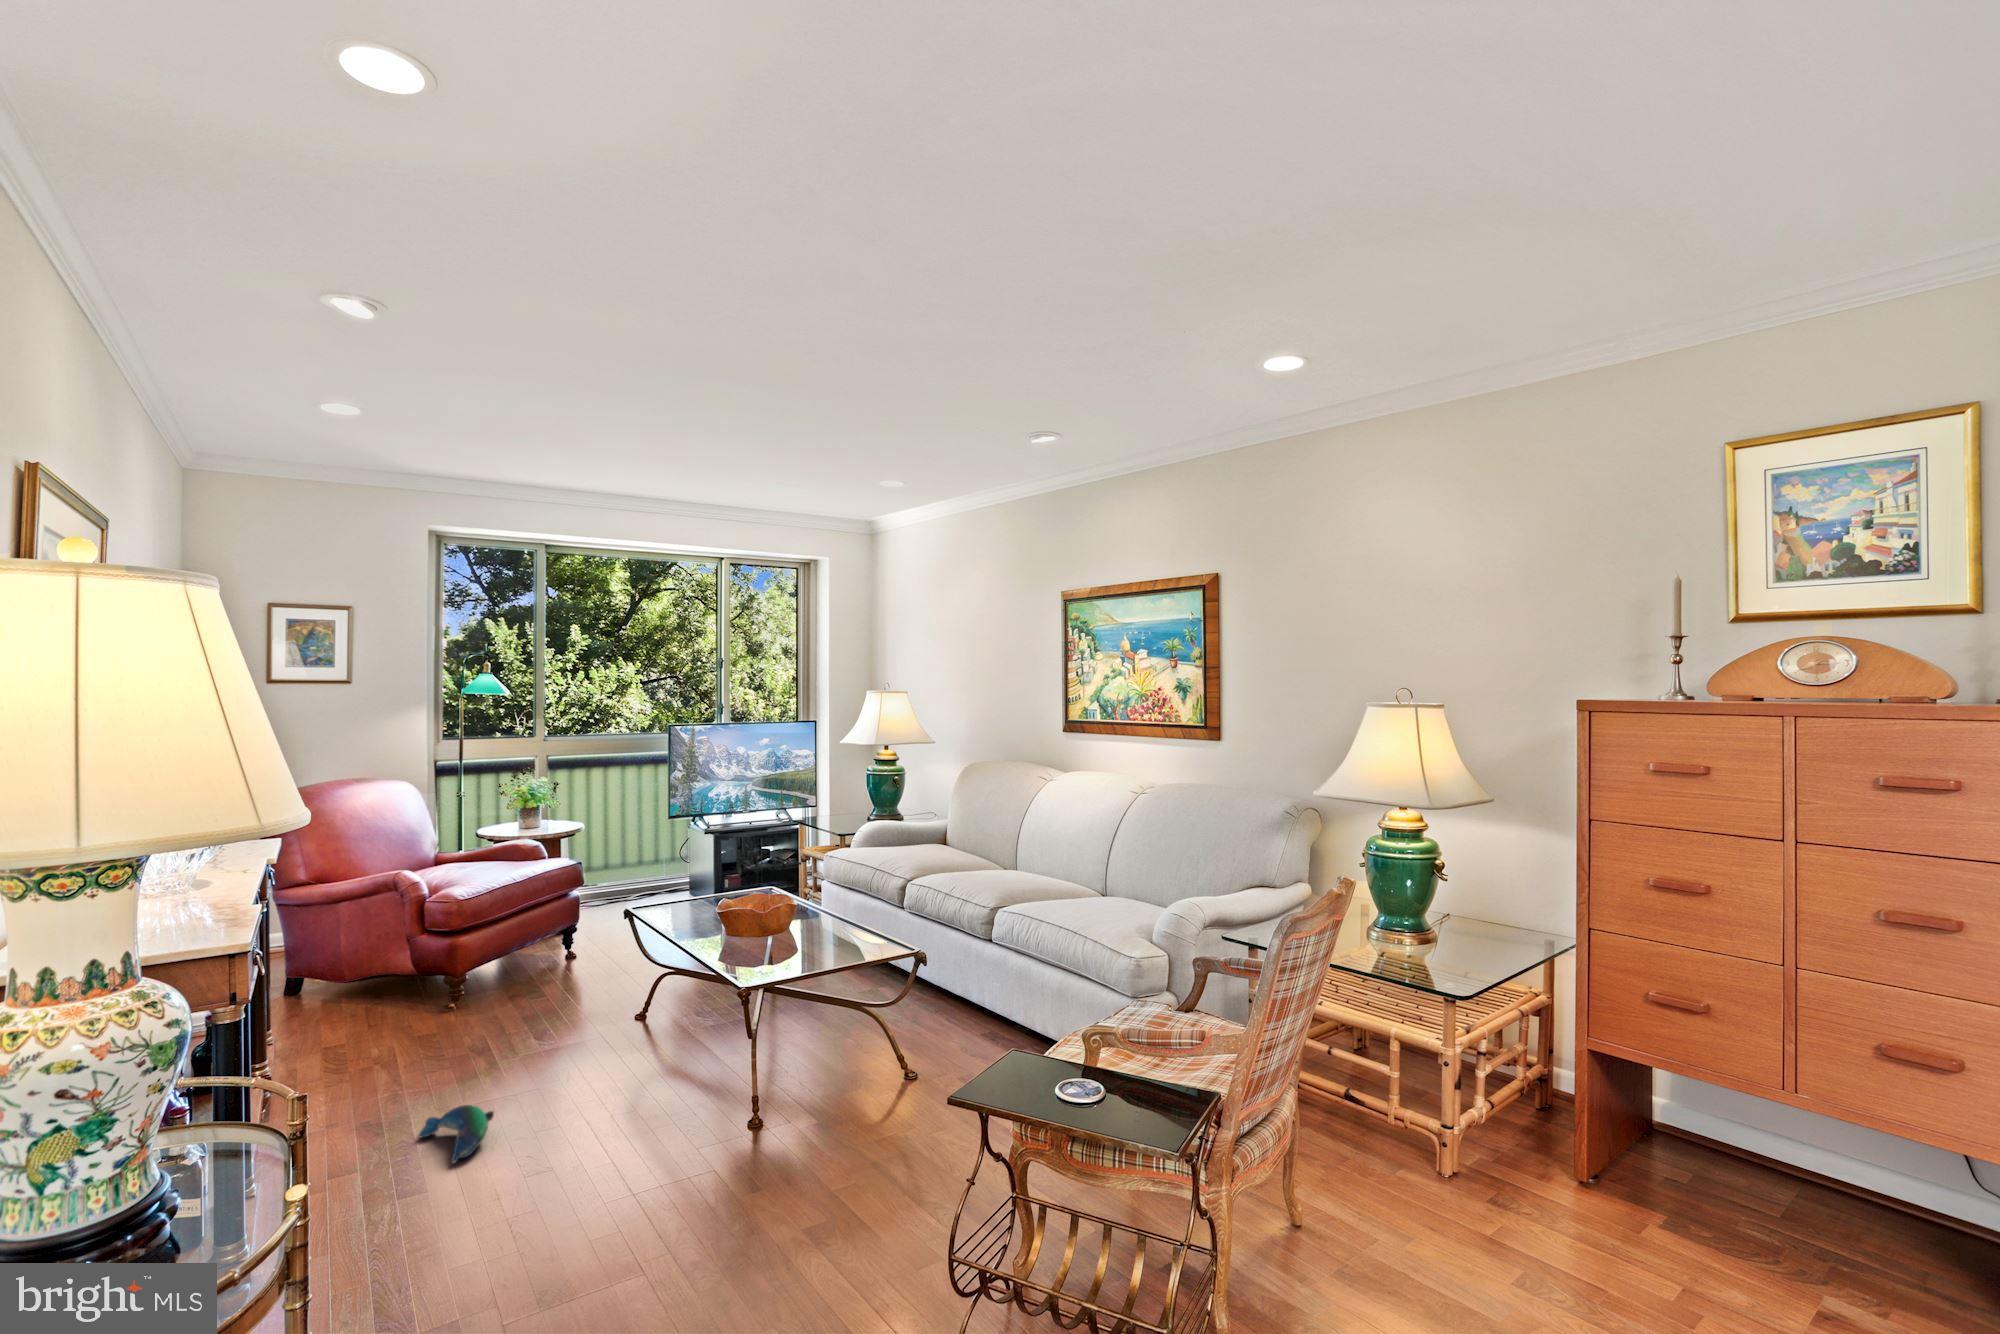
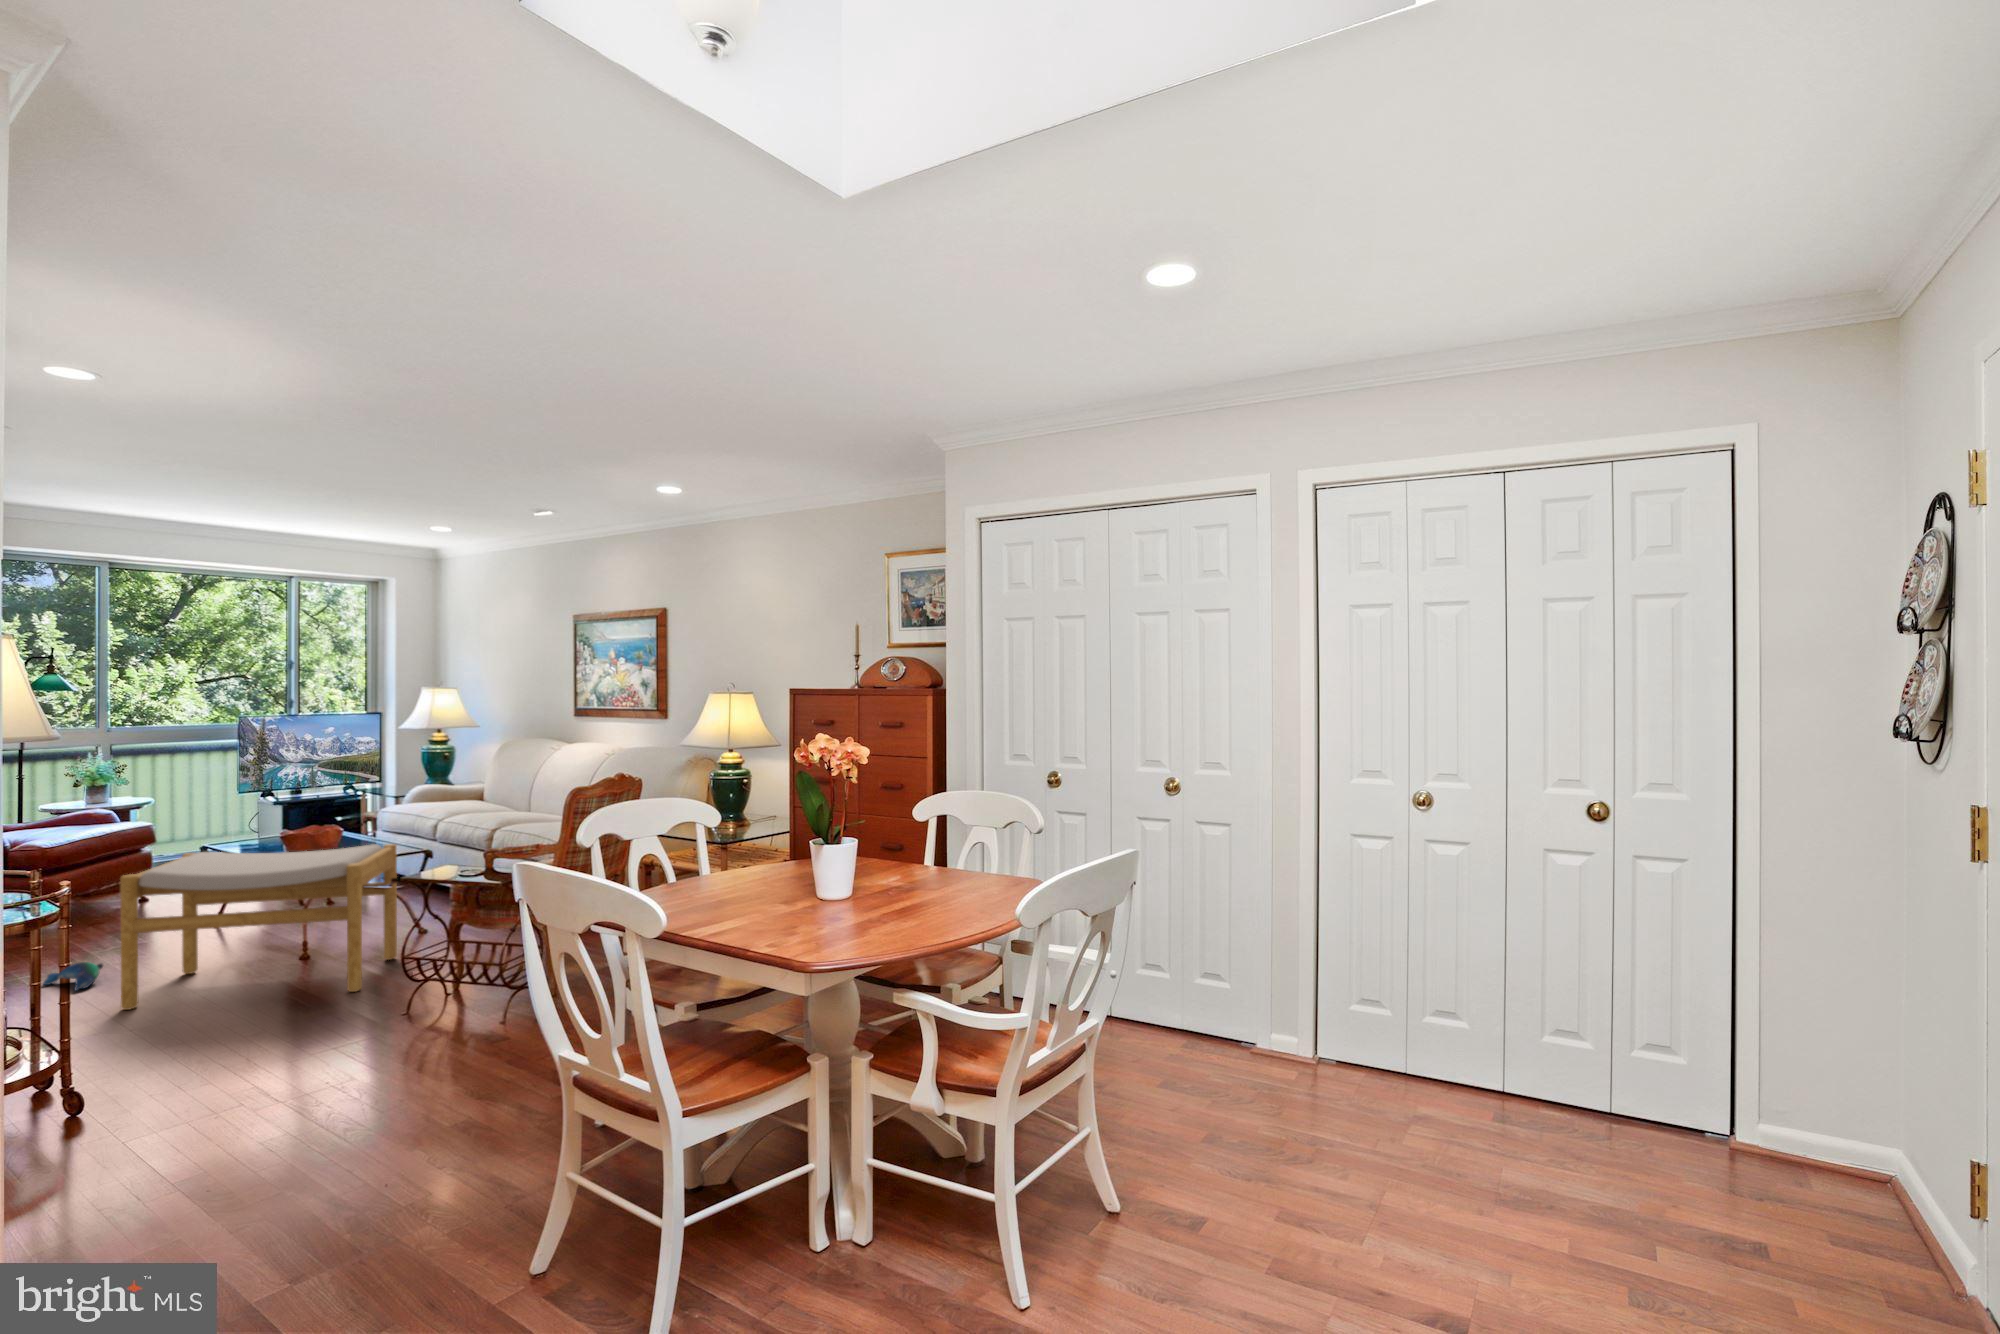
footstool: none [499,946,895,1252] -> present [120,844,397,1010]

